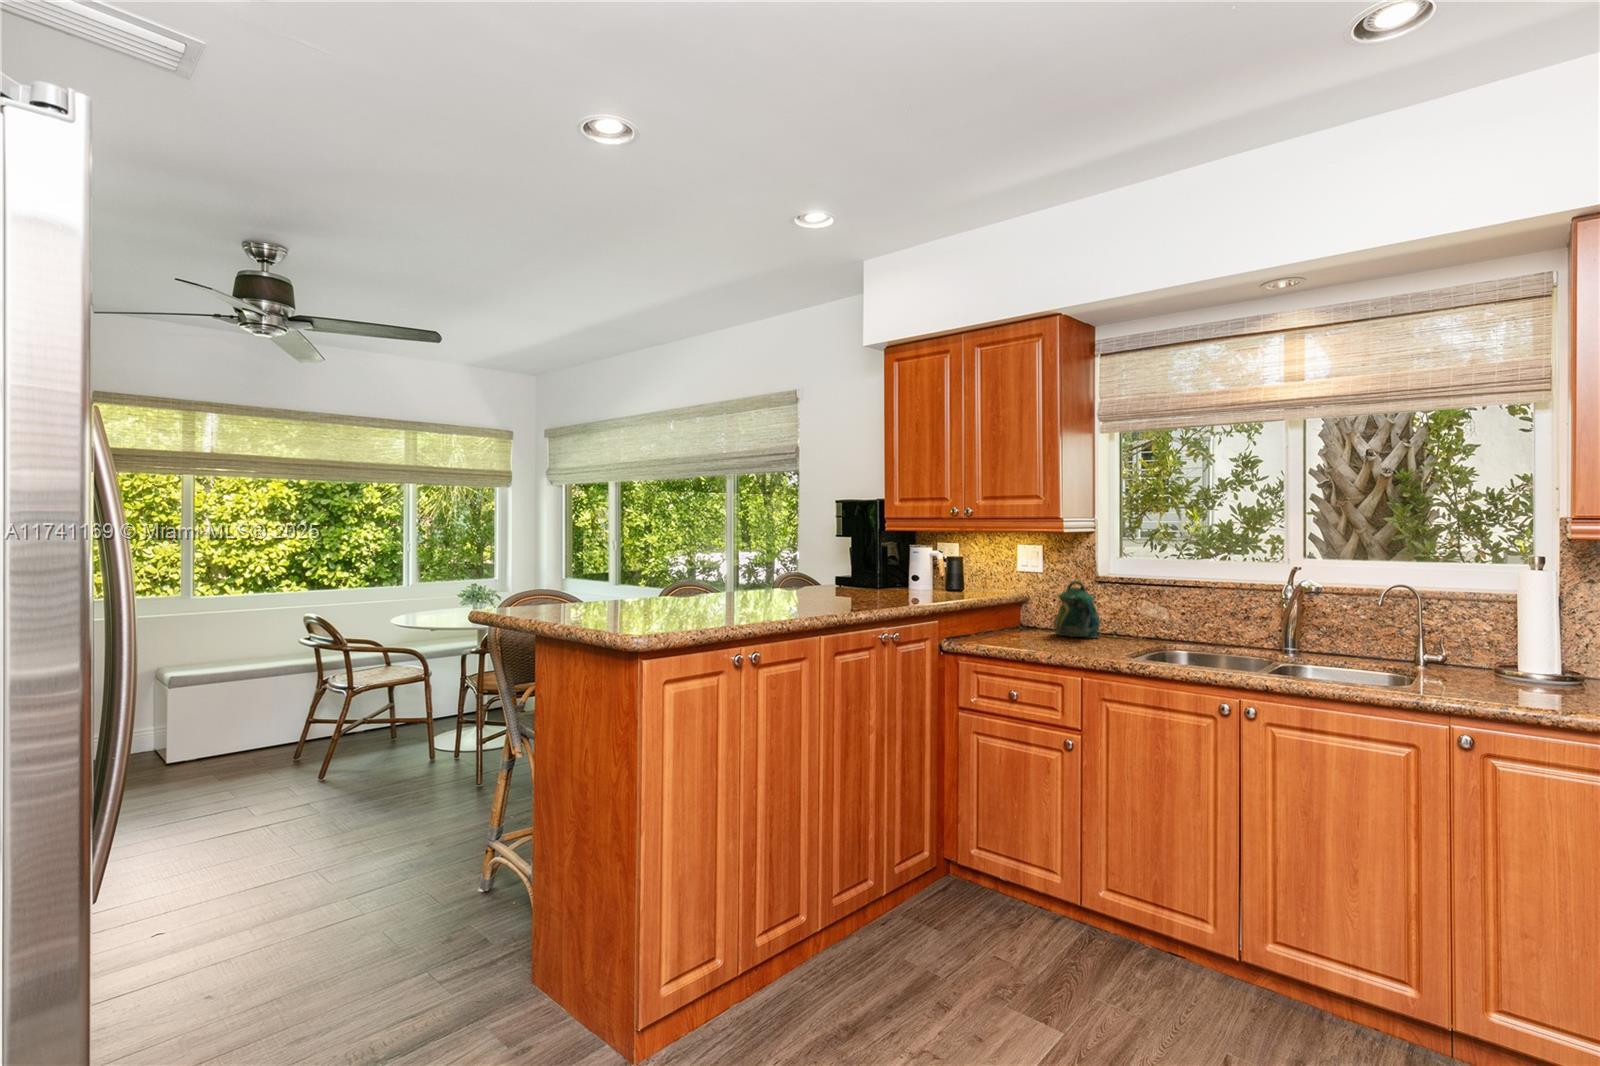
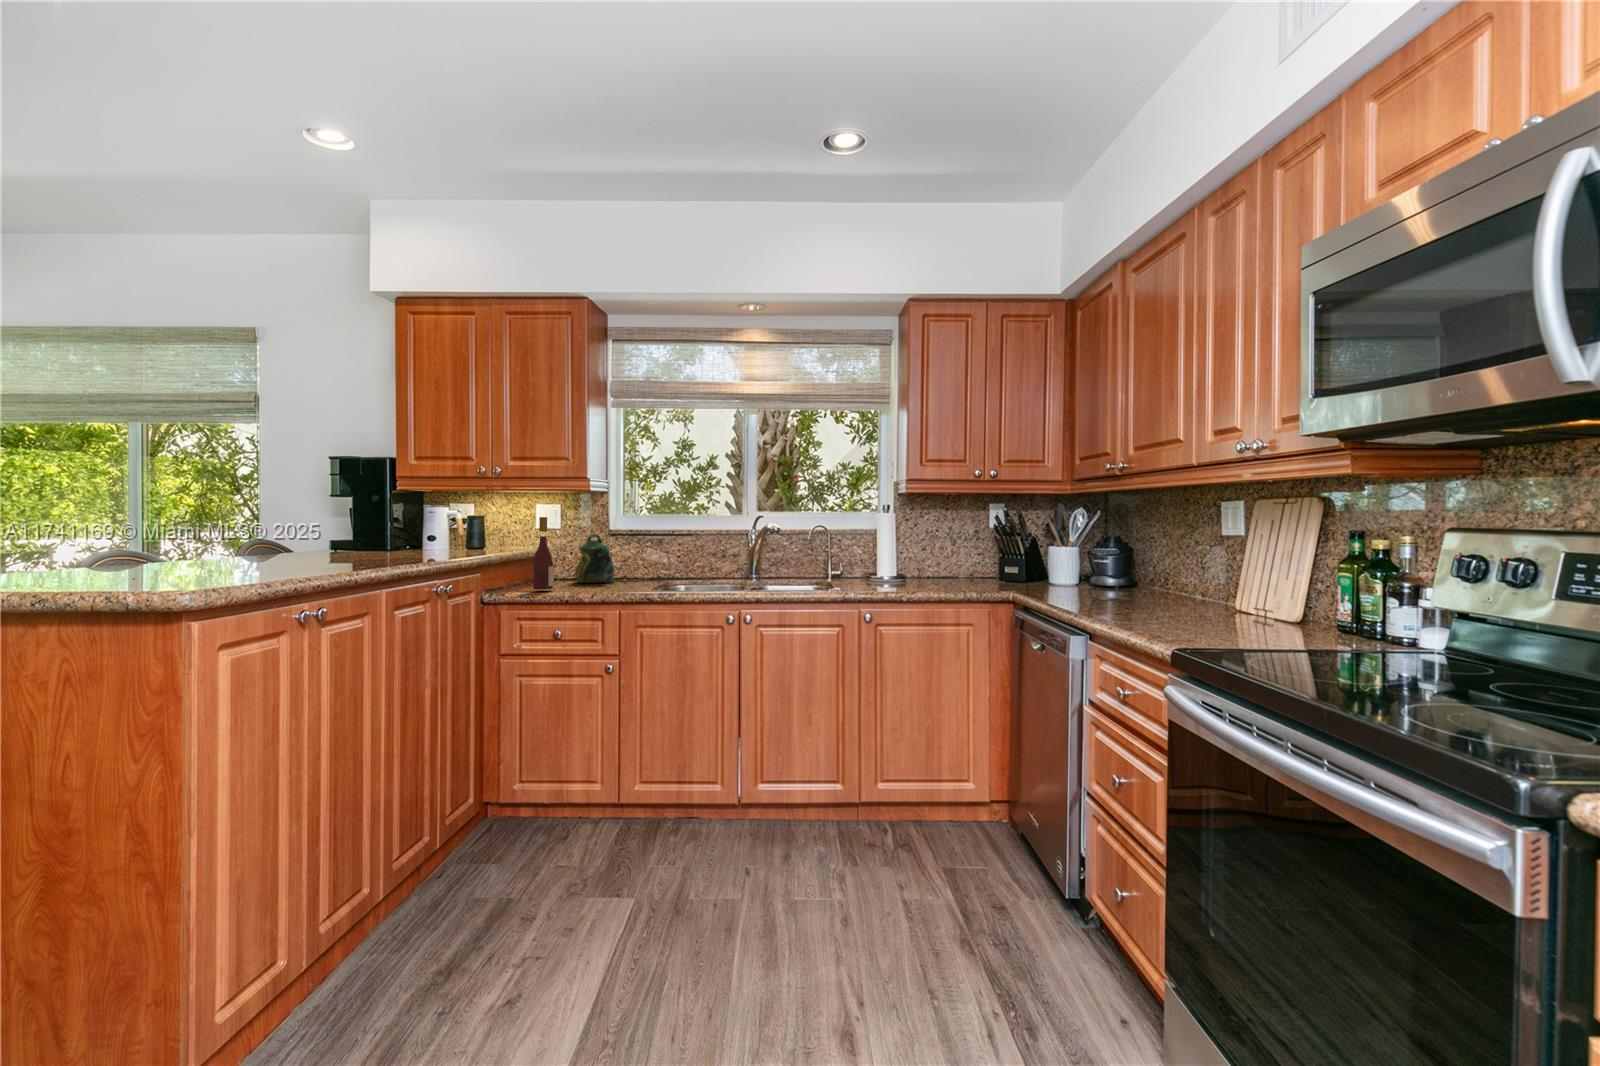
wine bottle: none [995,563,1018,645] -> present [533,517,554,589]

